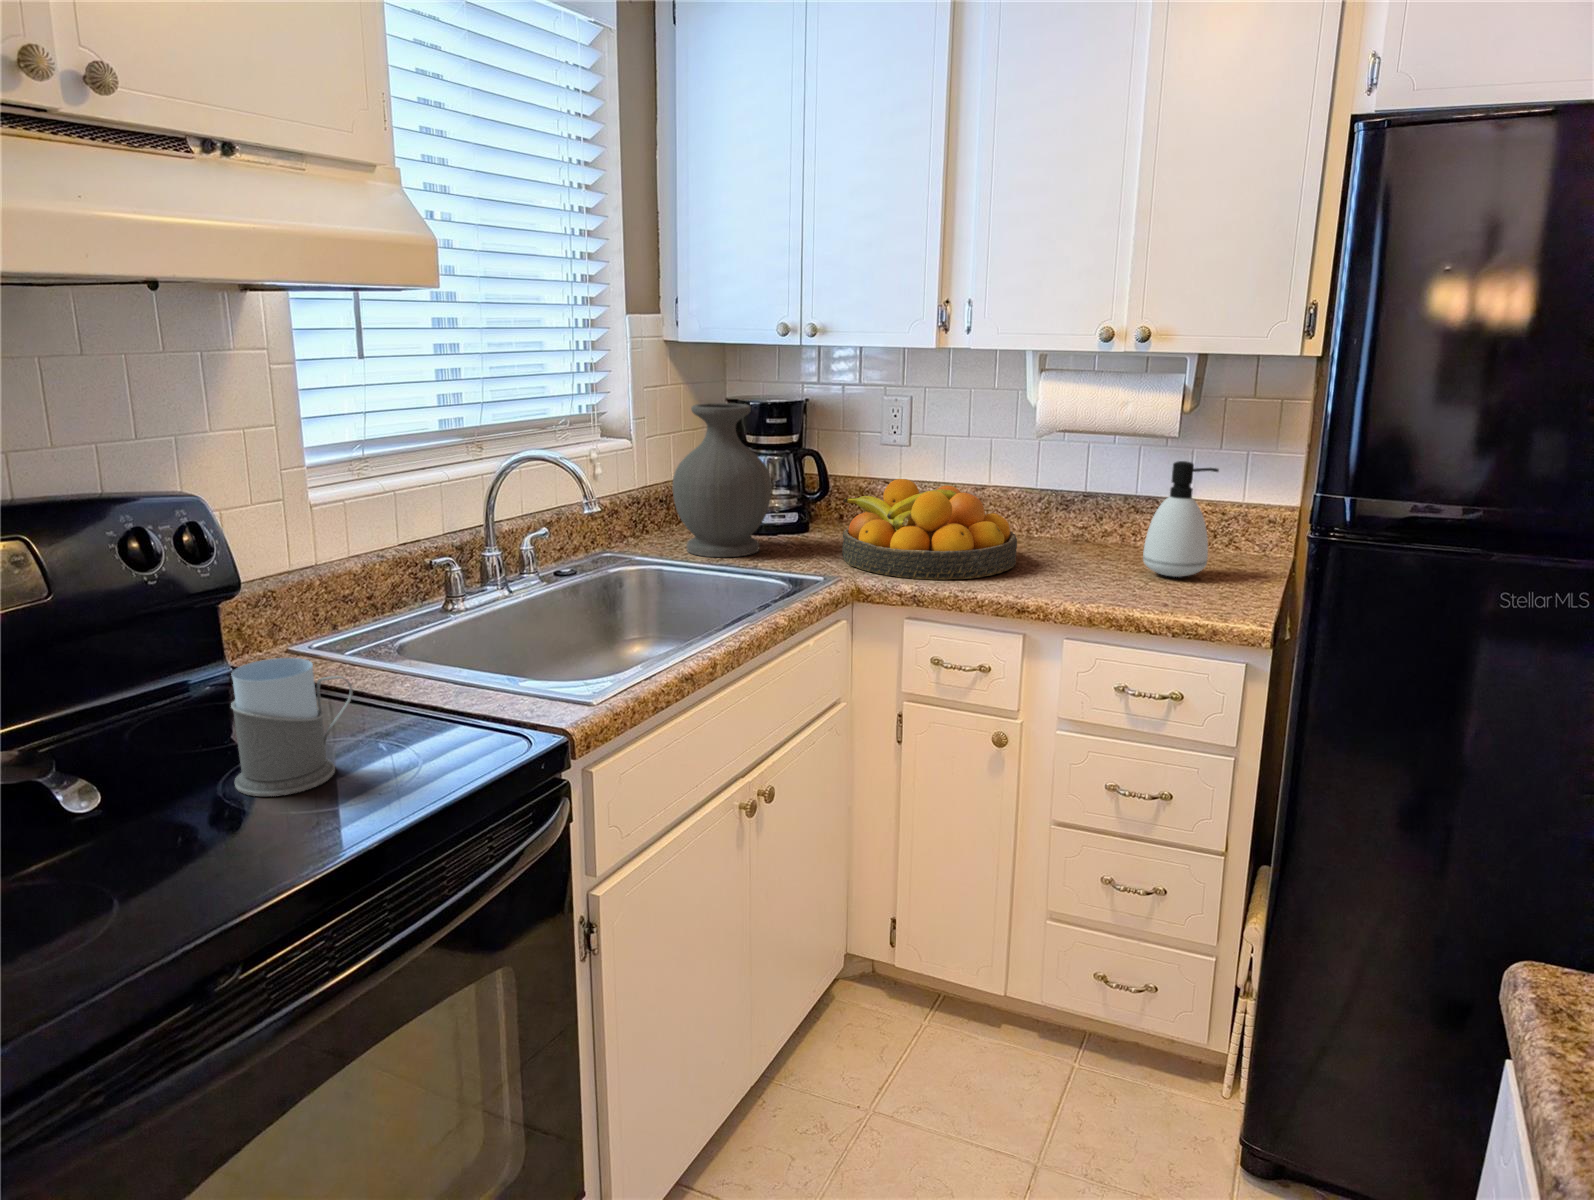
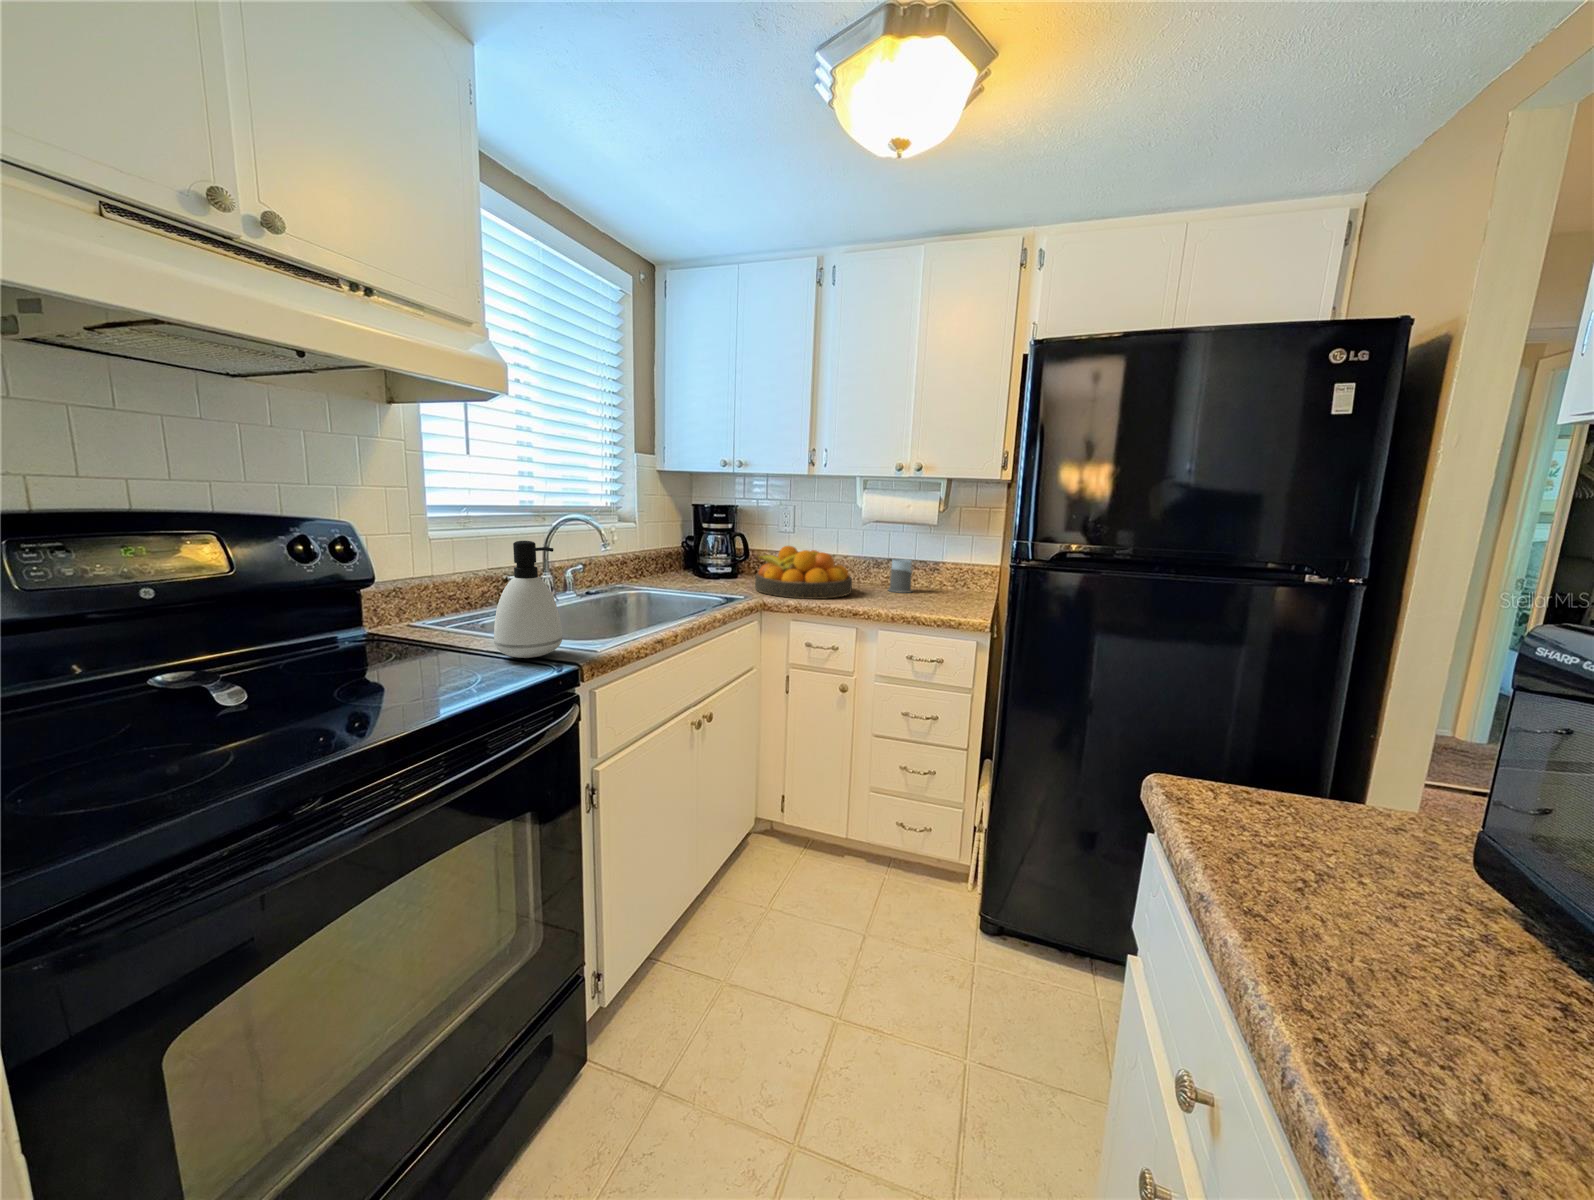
vase: present [672,403,772,557] -> none [658,502,715,588]
soap dispenser: present [1143,461,1219,577] -> present [494,541,562,658]
mug: present [231,658,353,796] -> present [888,559,913,593]

